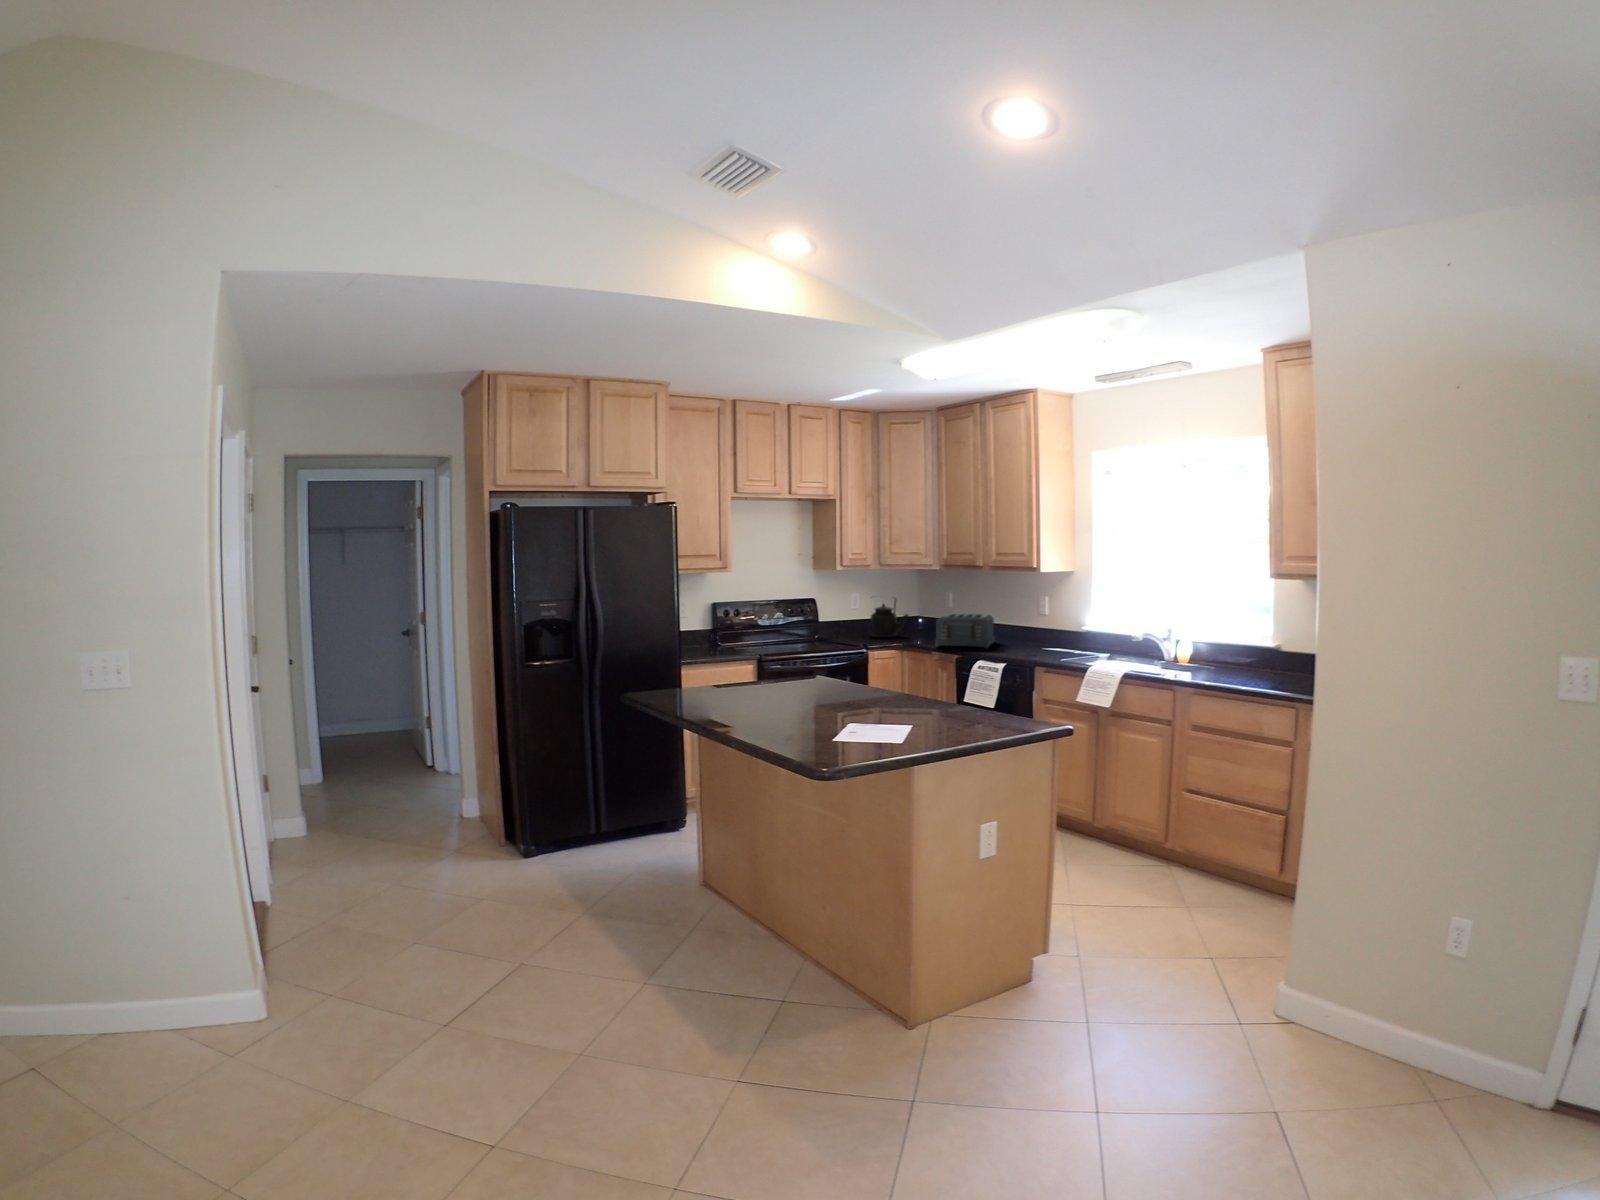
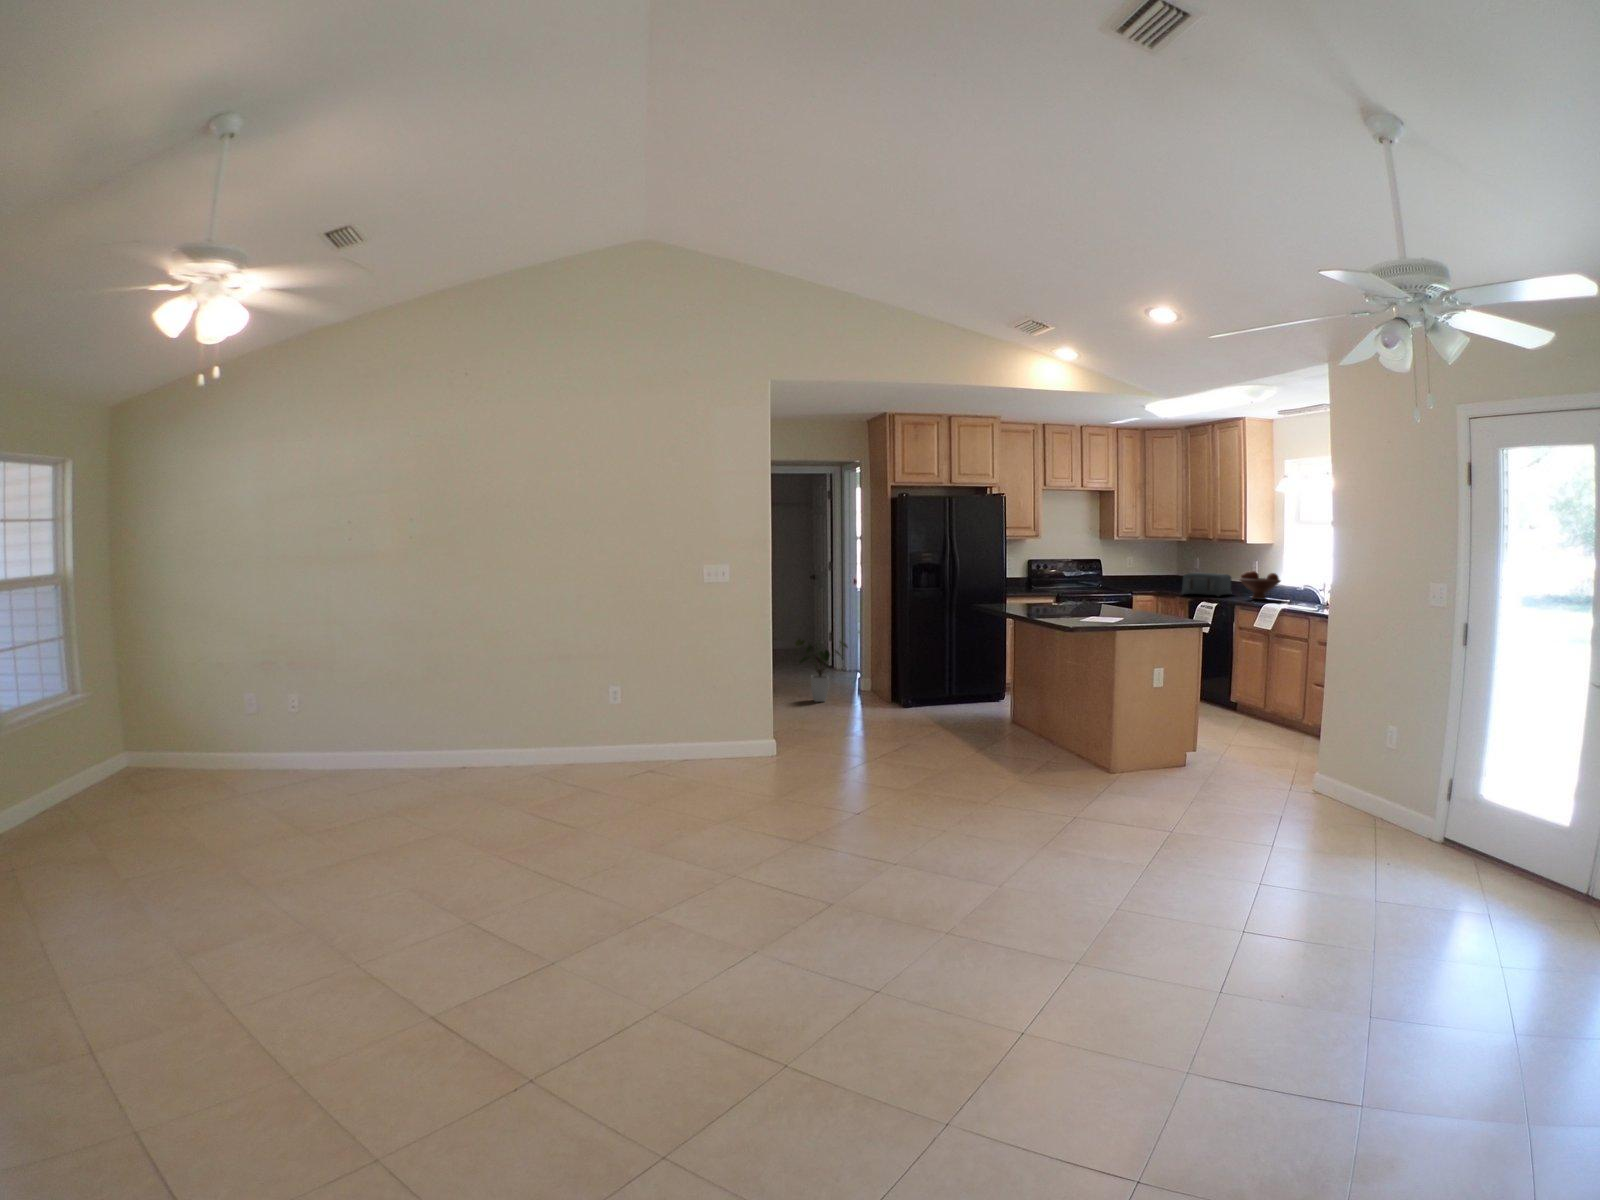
kettle: present [870,598,908,637] -> none [1144,560,1174,589]
fruit bowl: none [1020,611,1076,652] -> present [1240,571,1281,600]
house plant: none [271,796,399,929] -> present [795,639,848,702]

